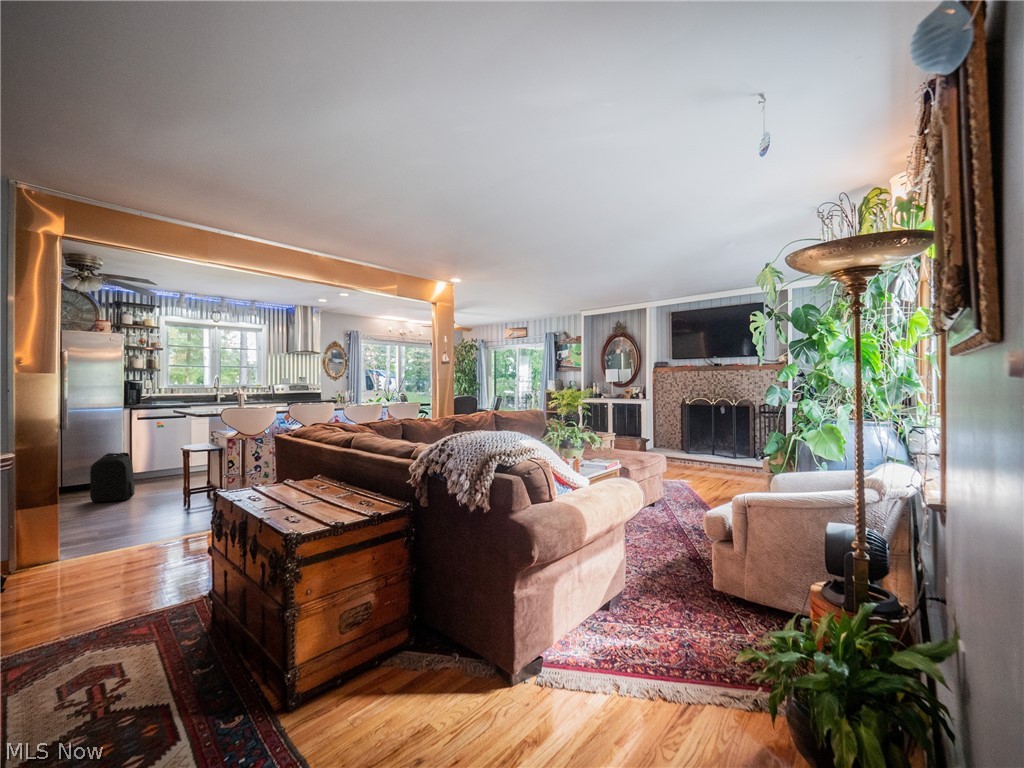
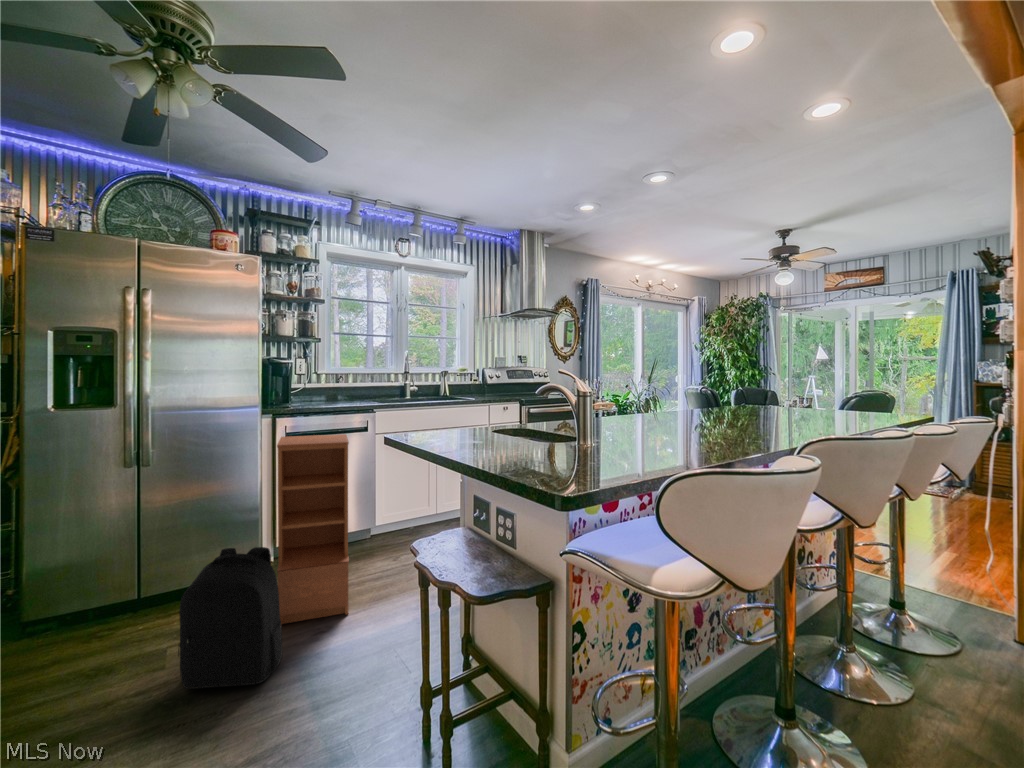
bookcase: none [132,413,169,492] -> present [277,434,349,625]

